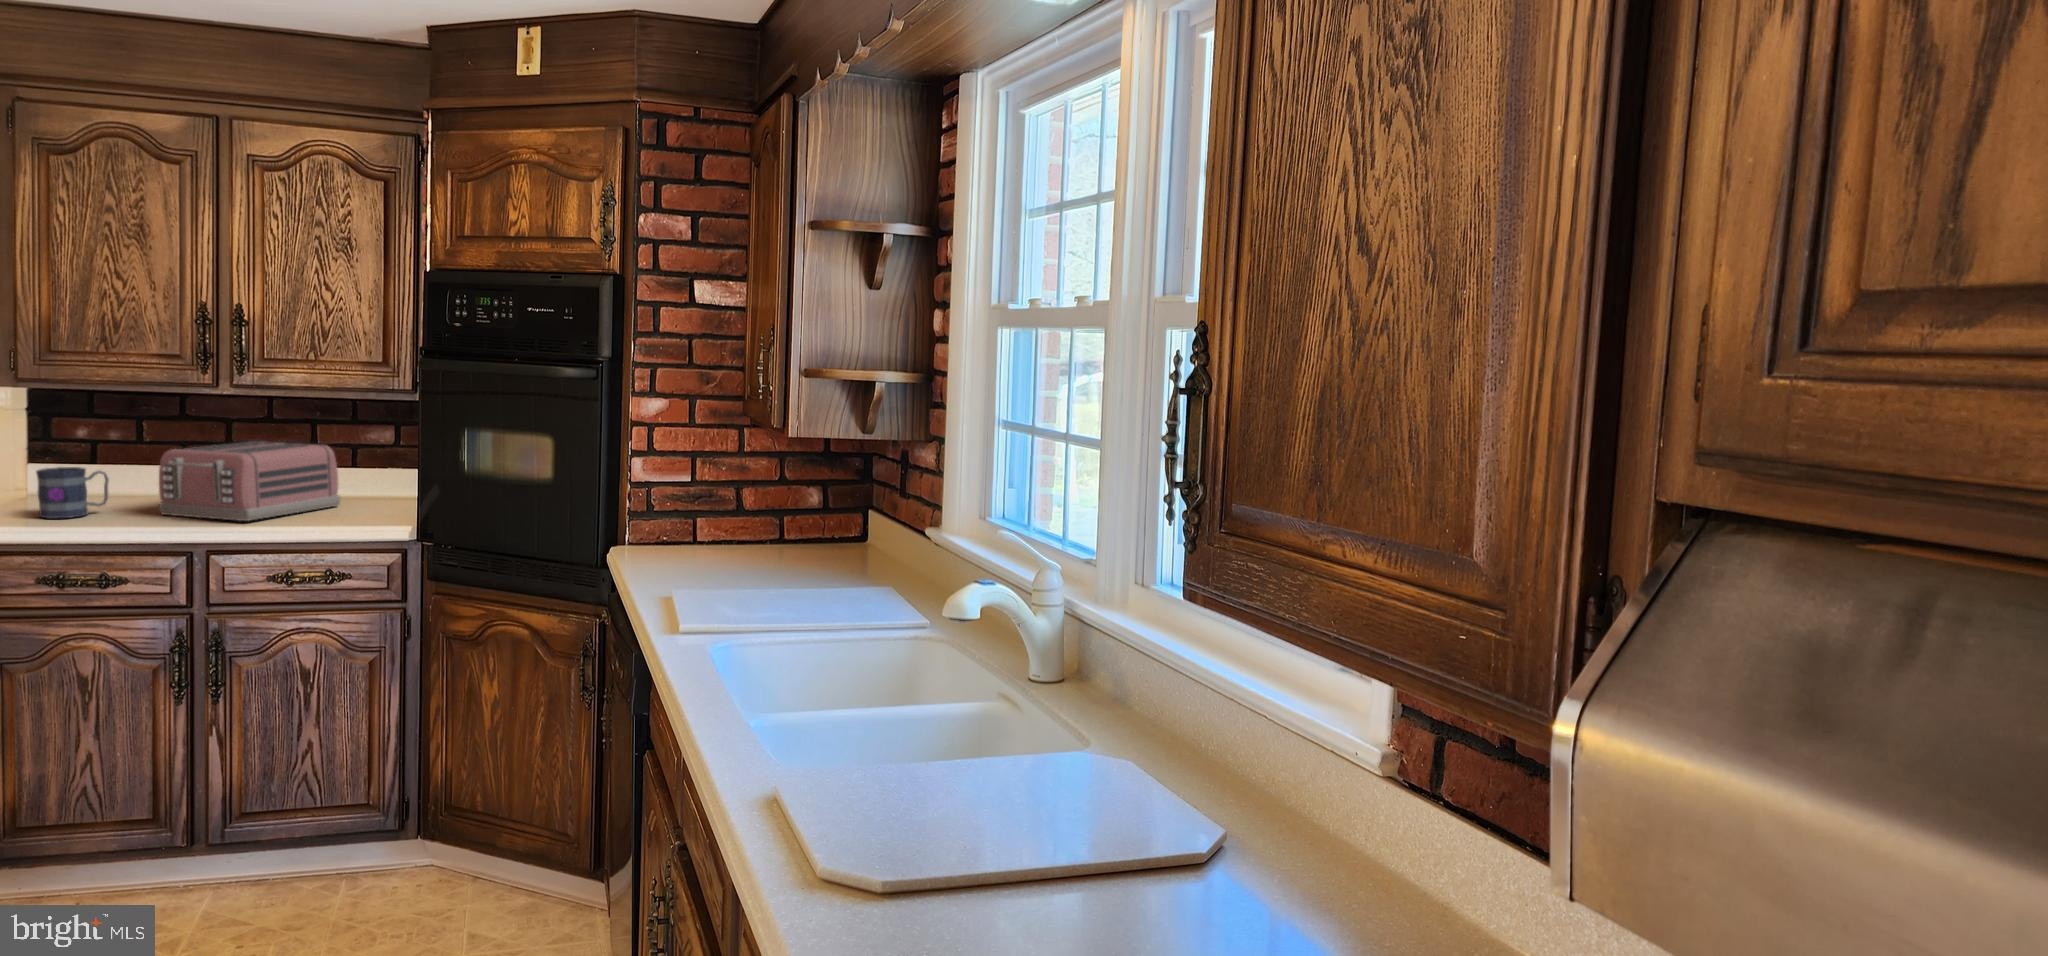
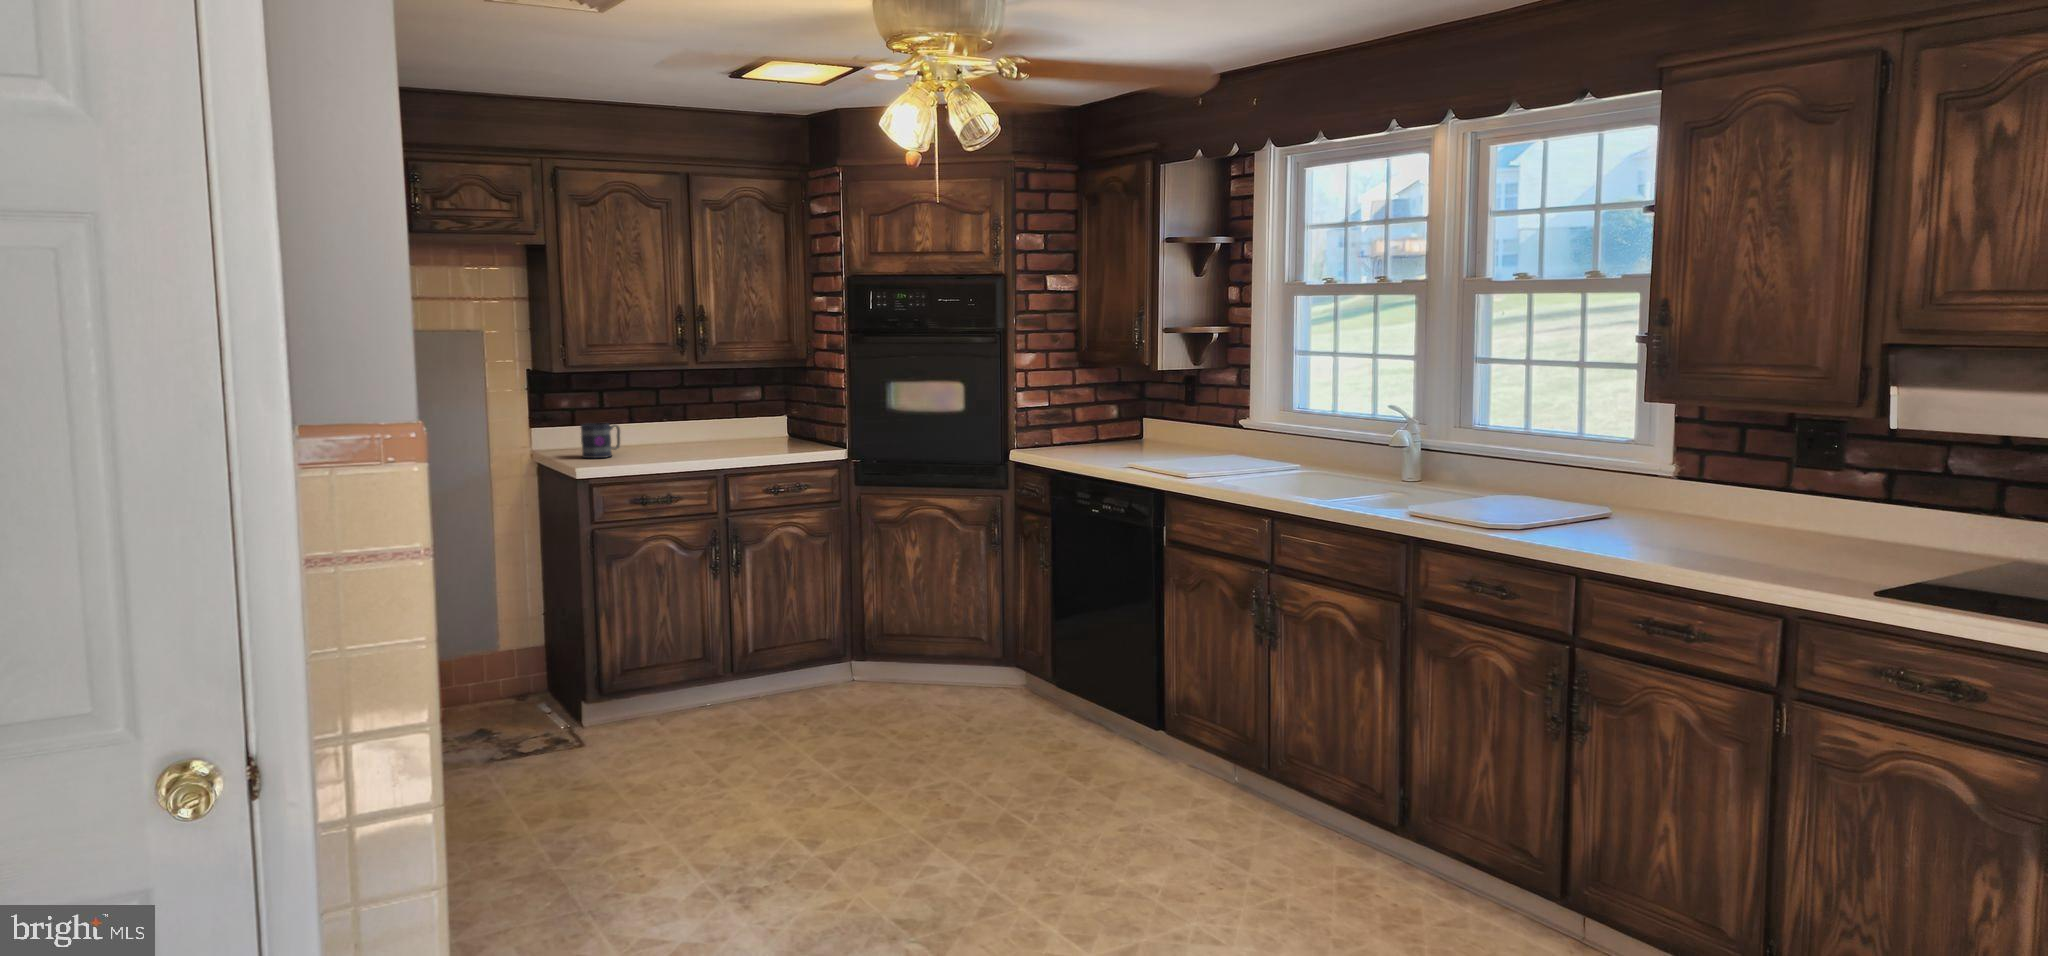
toaster: present [159,441,340,521] -> none [656,401,758,453]

